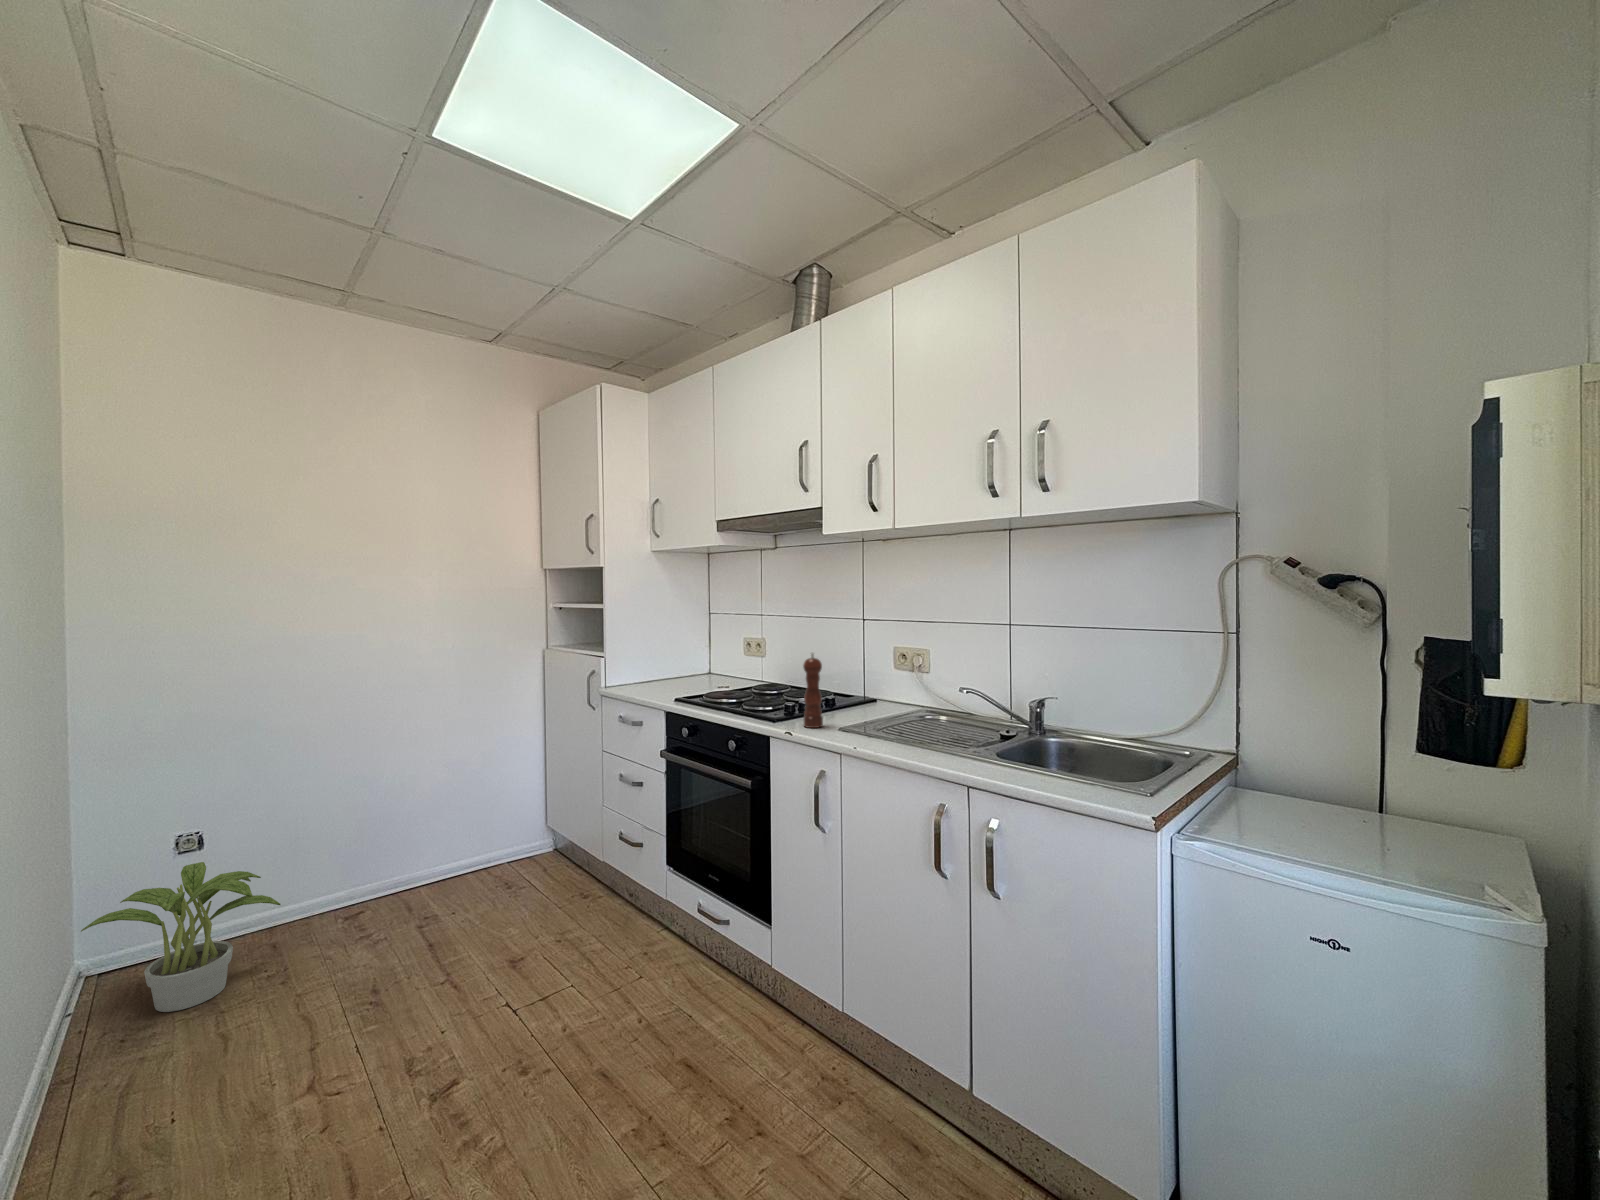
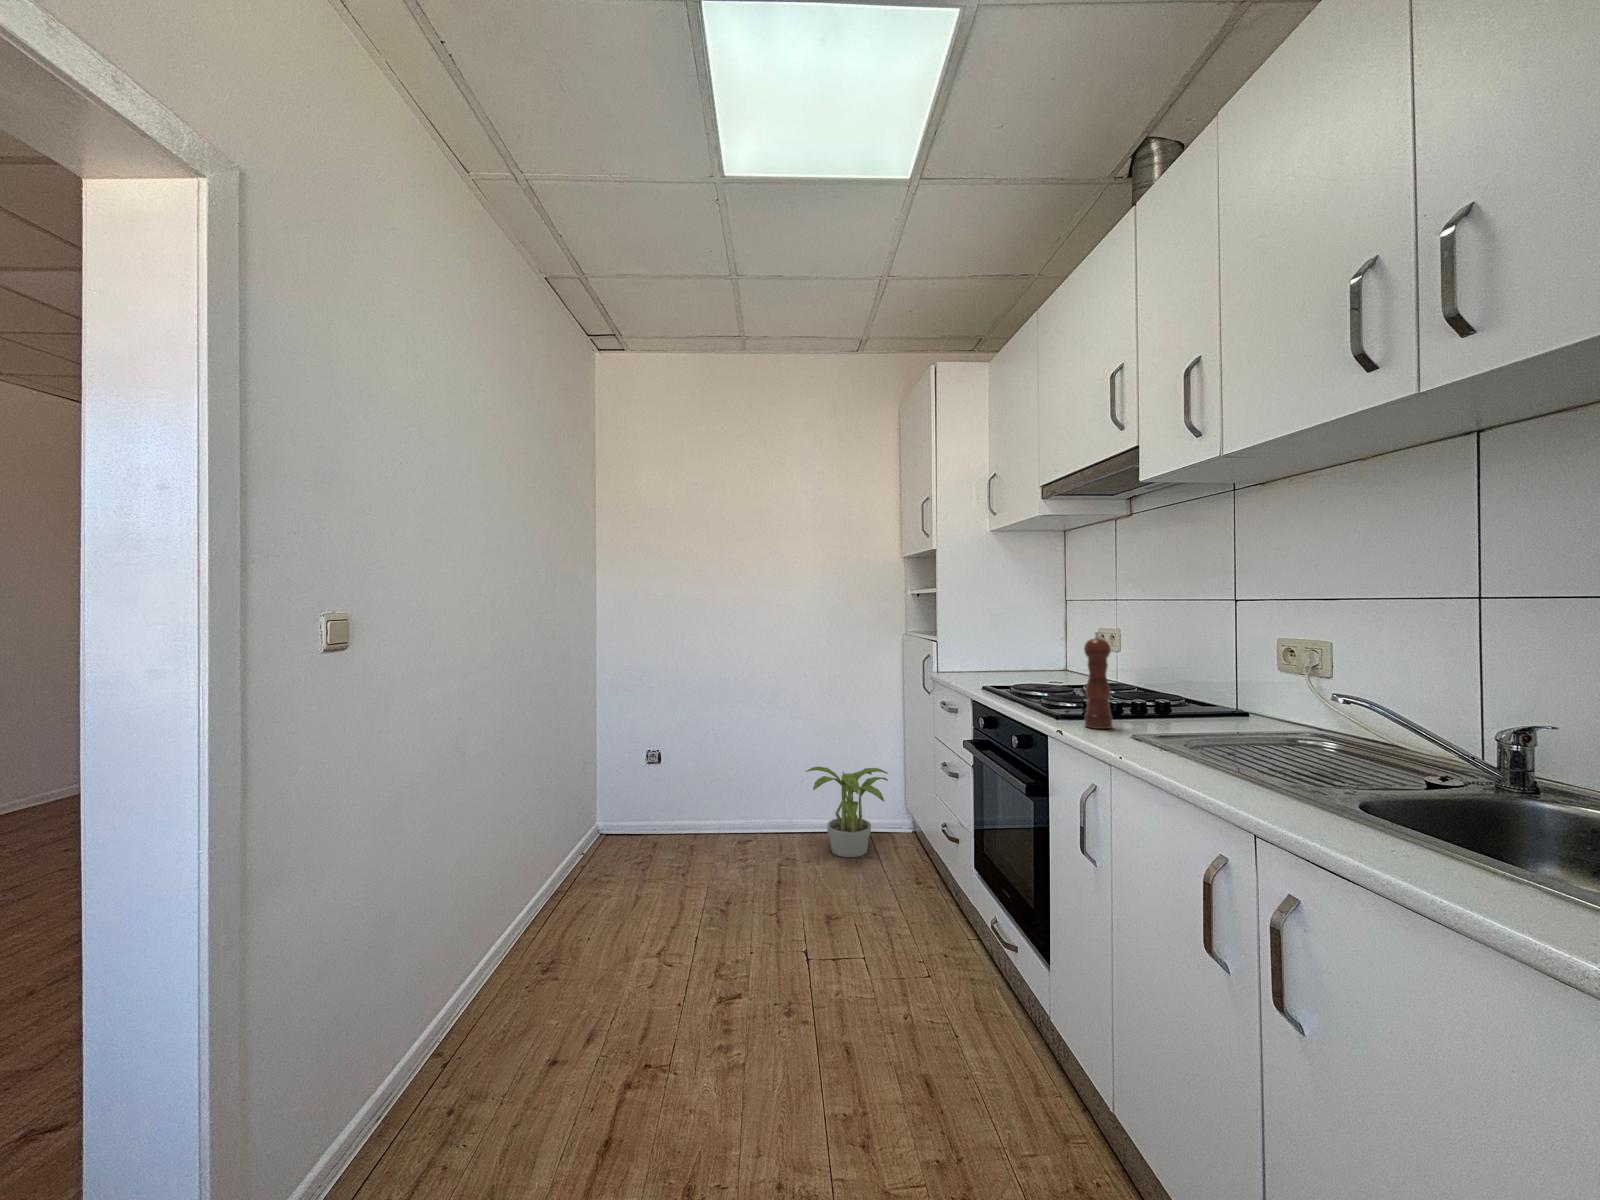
potted plant: present [81,862,281,1012] -> present [806,767,888,857]

